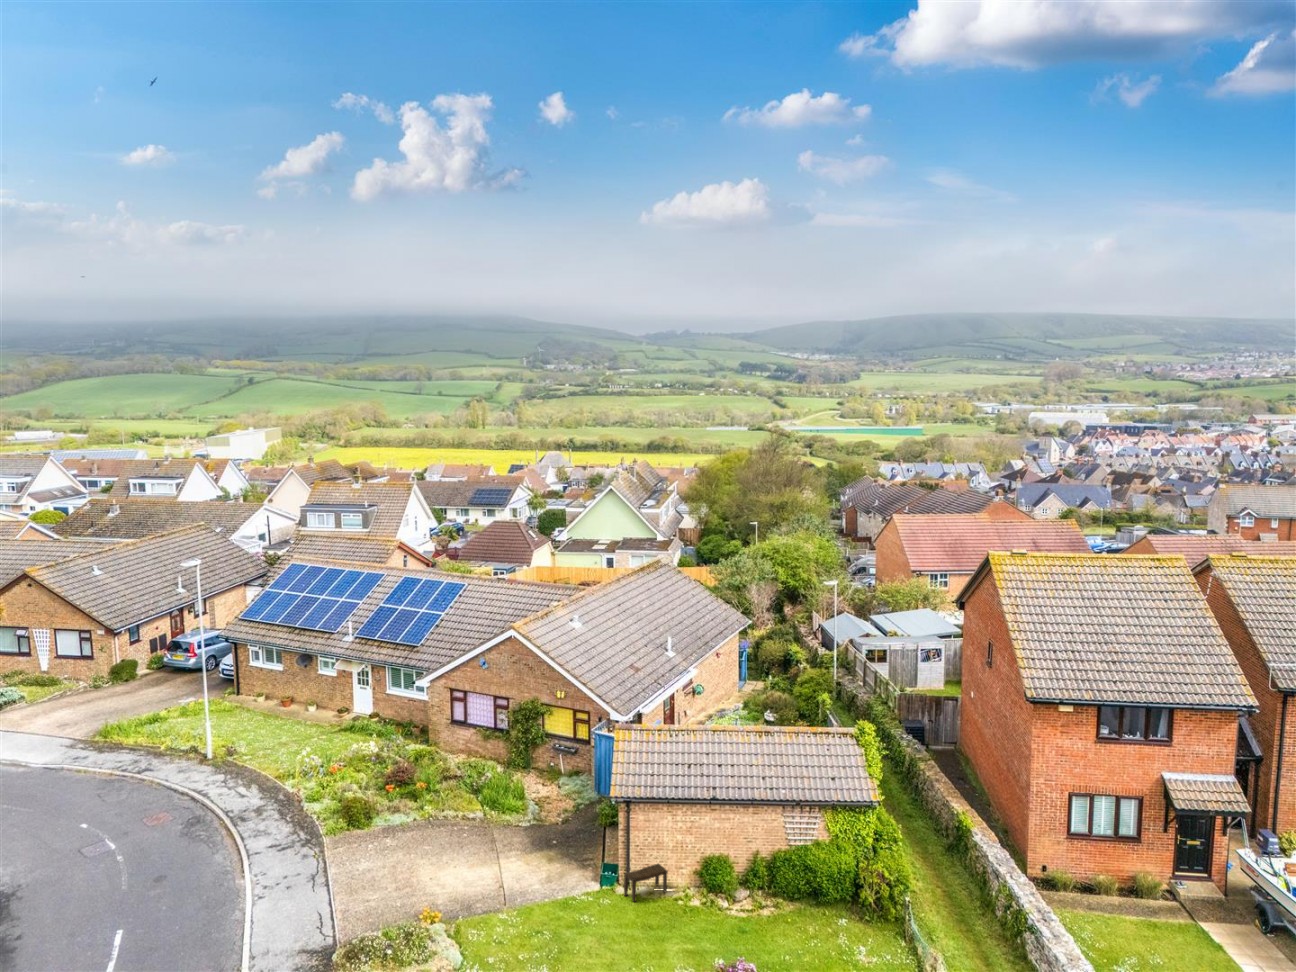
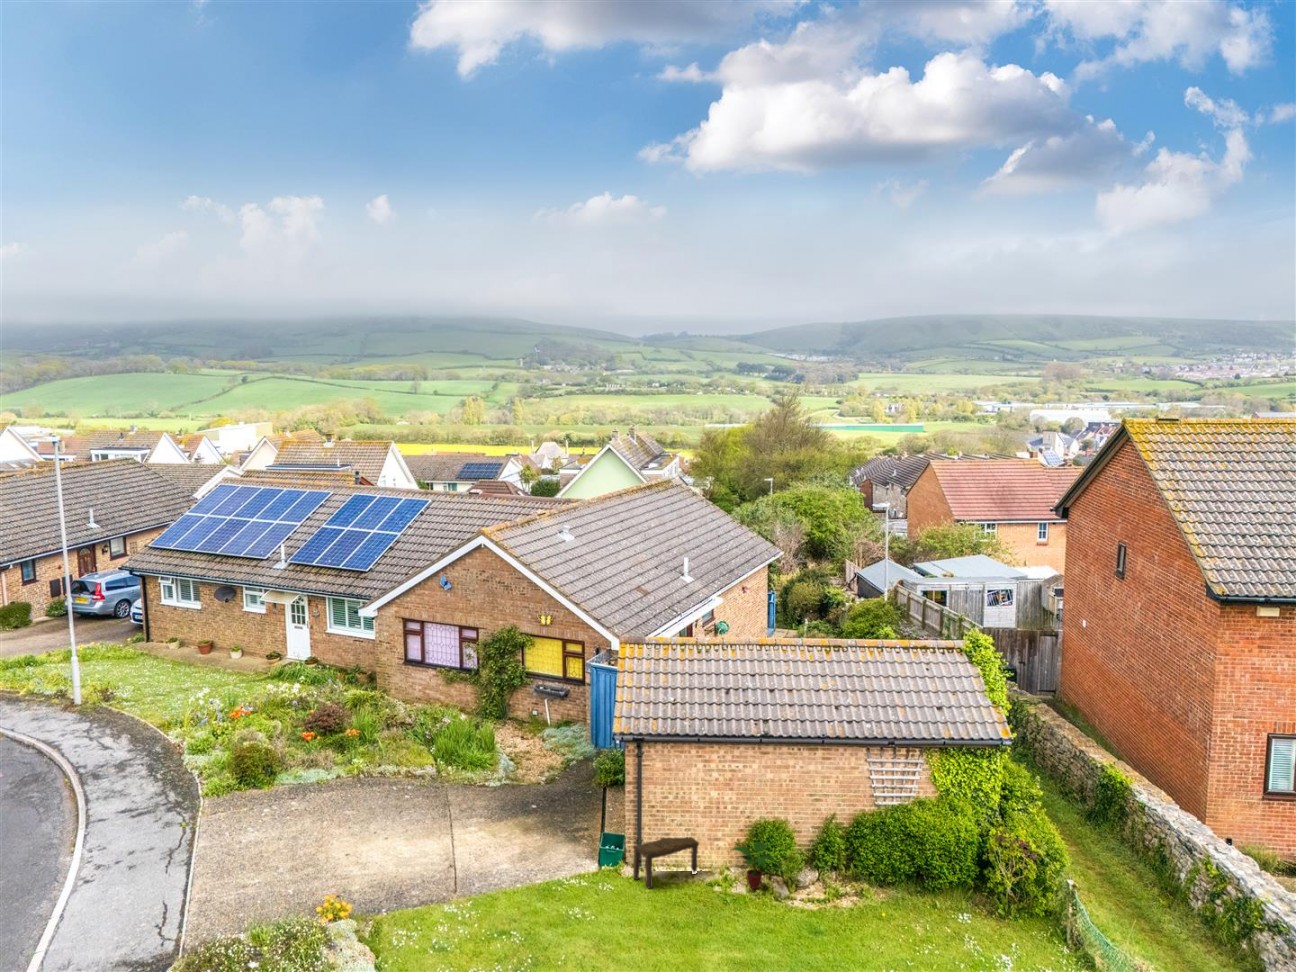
potted plant: none [688,871,718,903] -> present [731,842,772,889]

